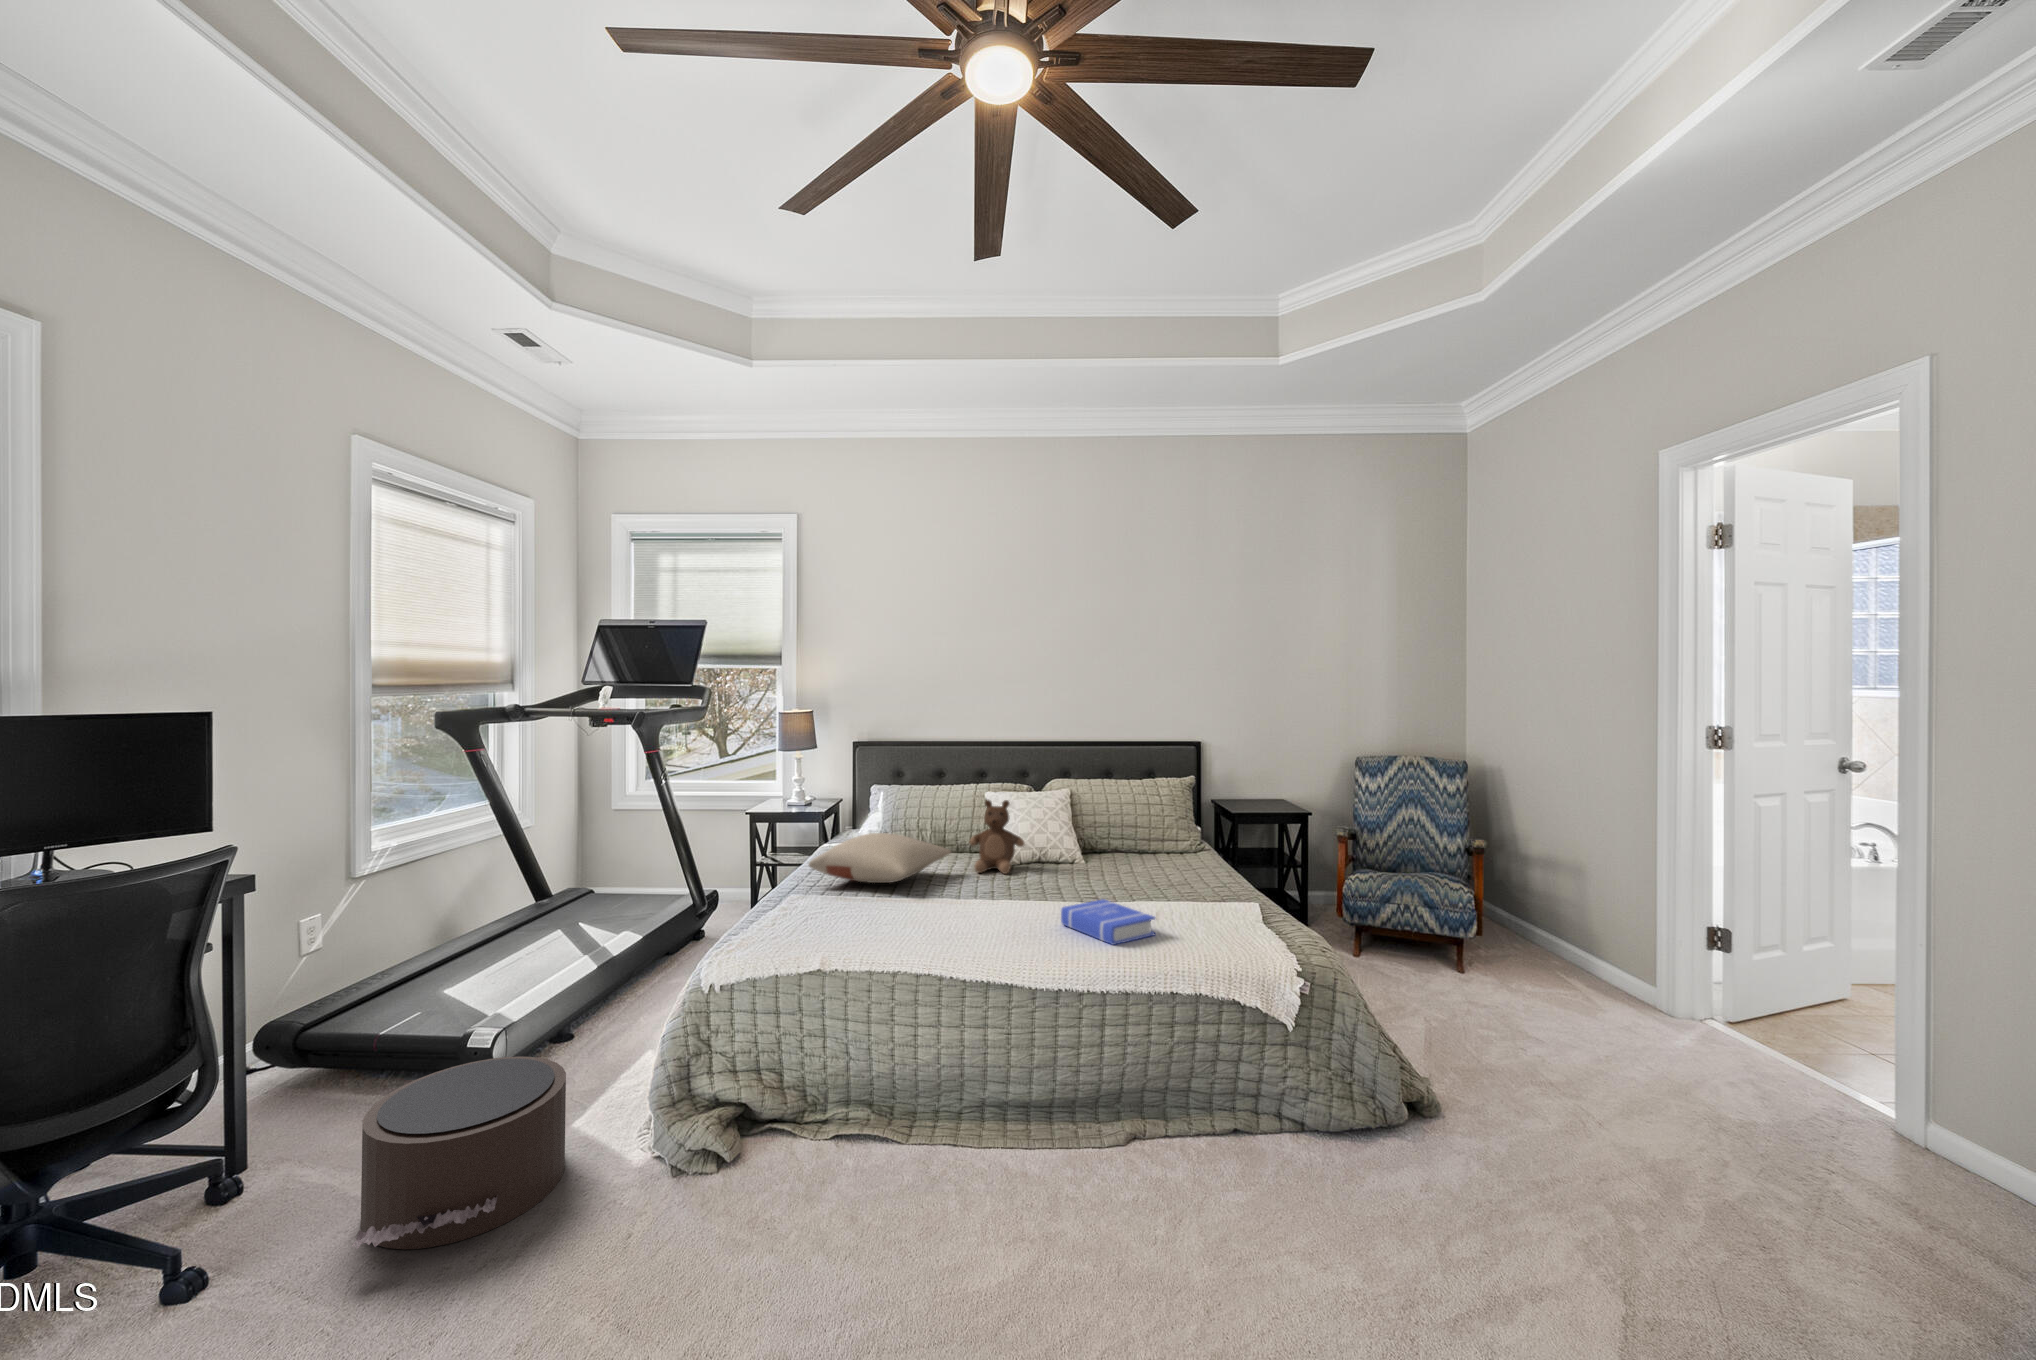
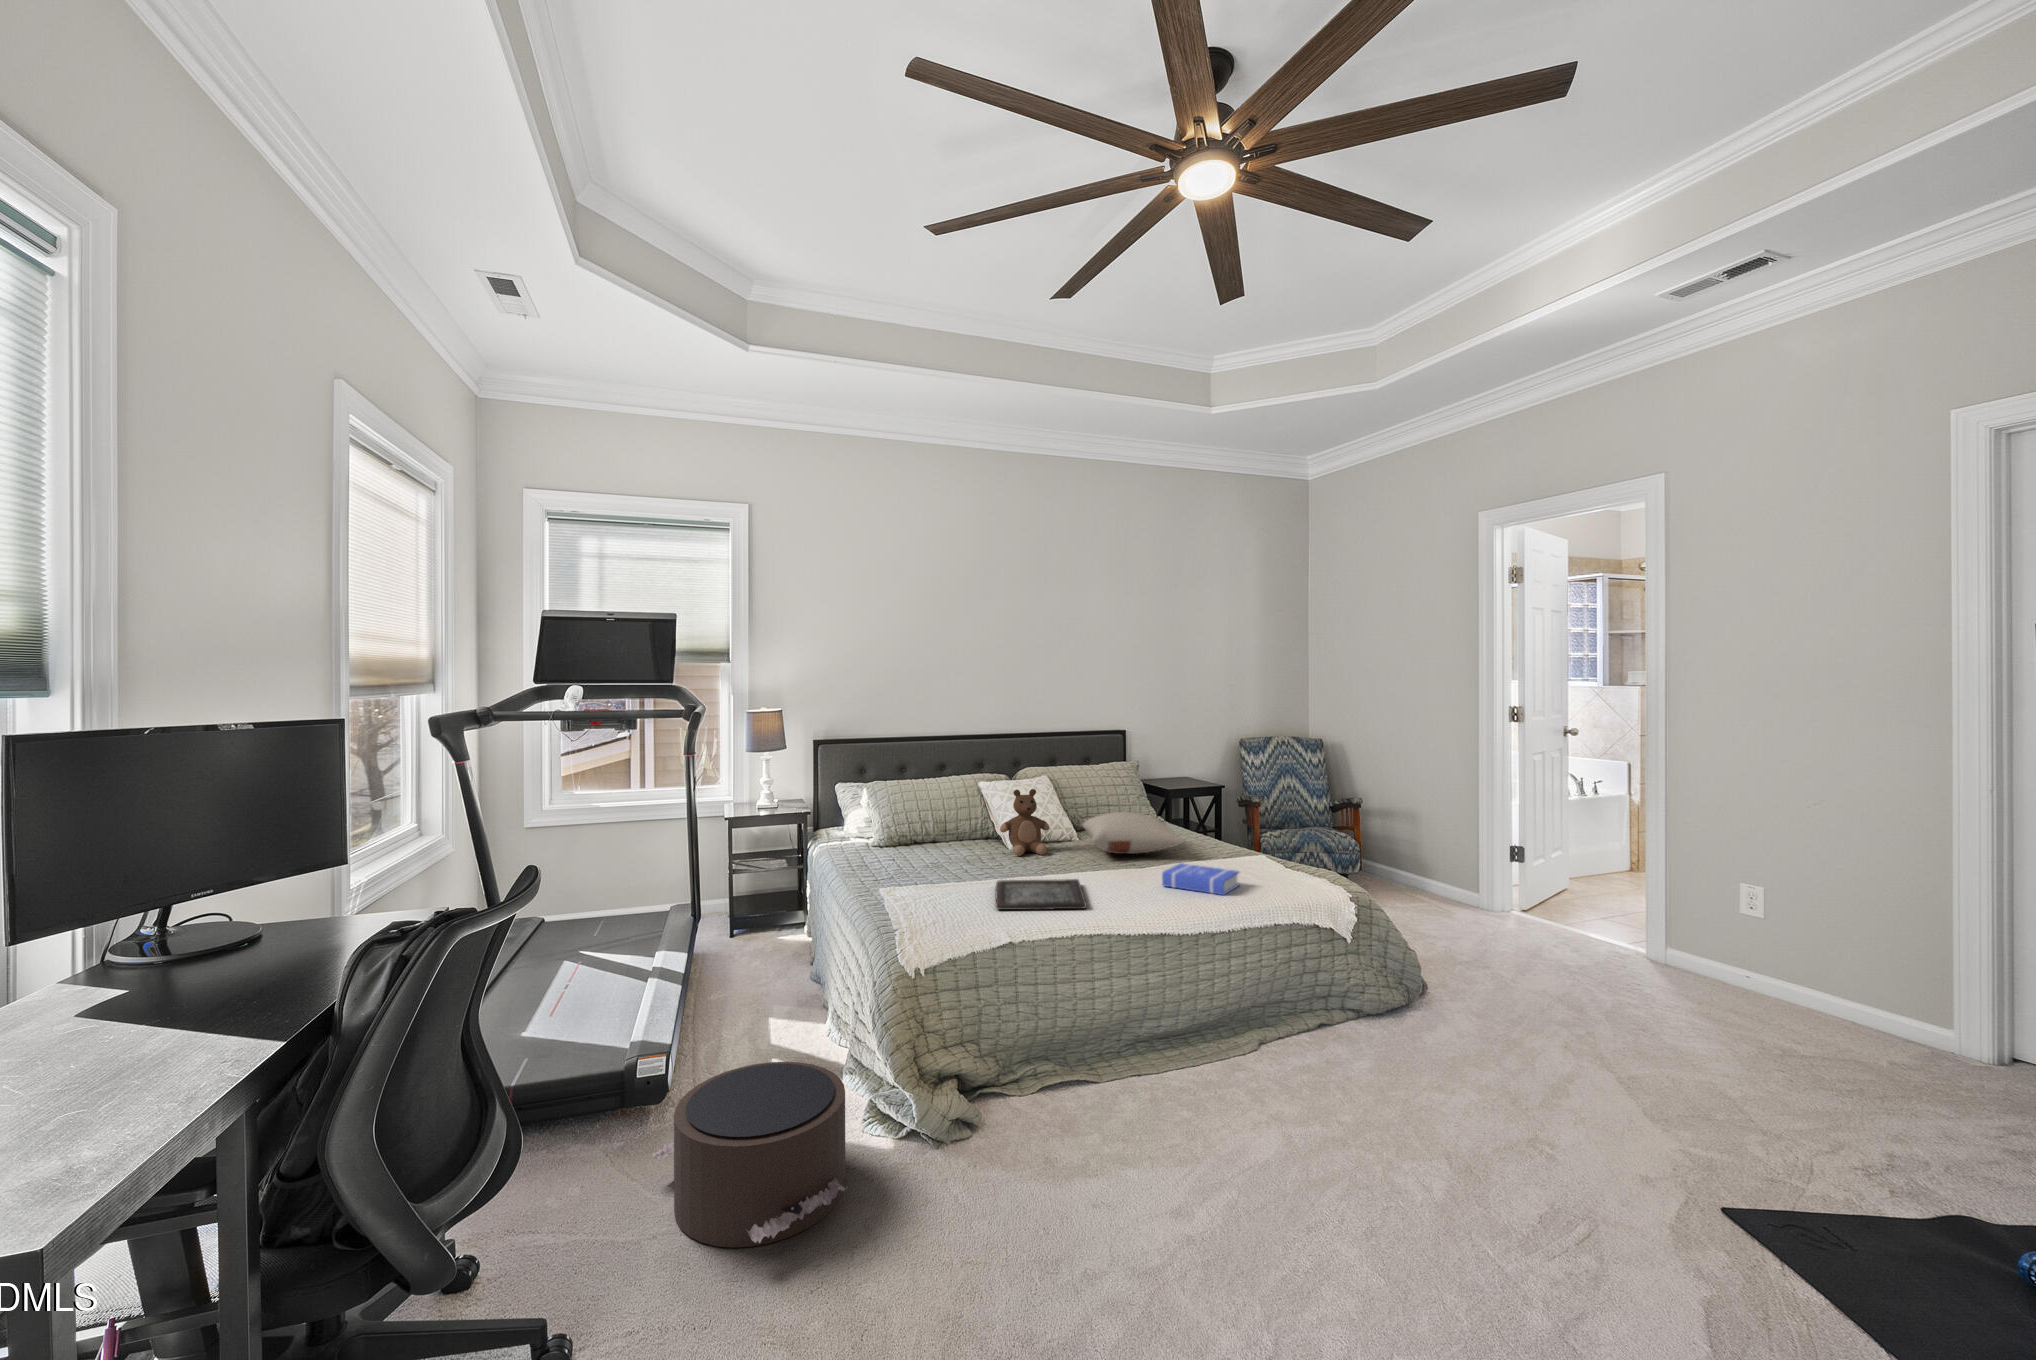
pillow: present [809,833,951,883] -> present [1083,812,1184,854]
tray: none [837,897,976,940] -> present [996,879,1086,910]

